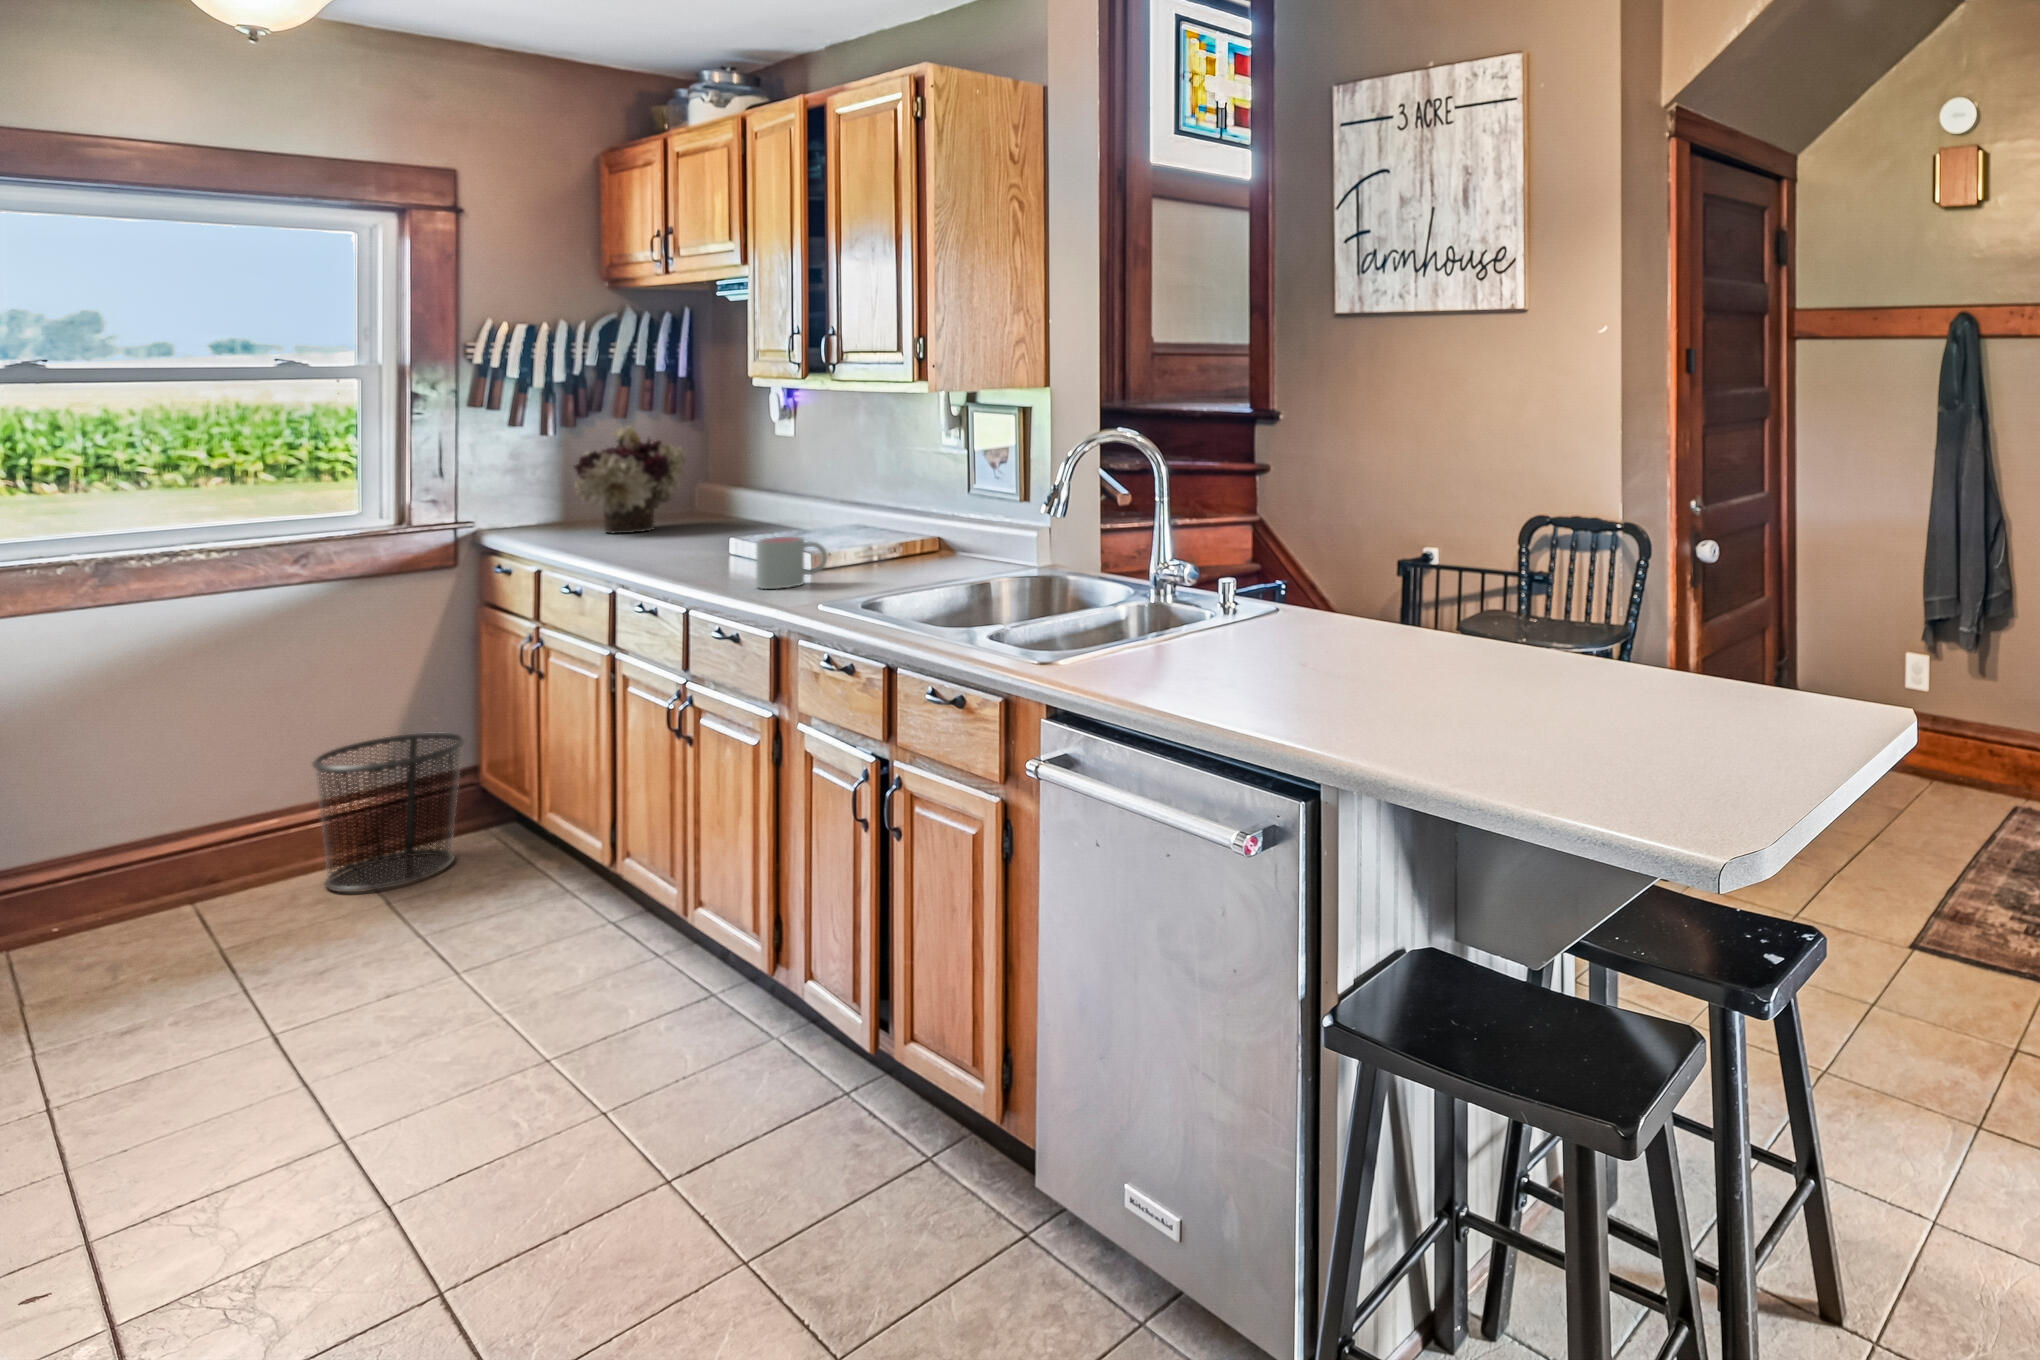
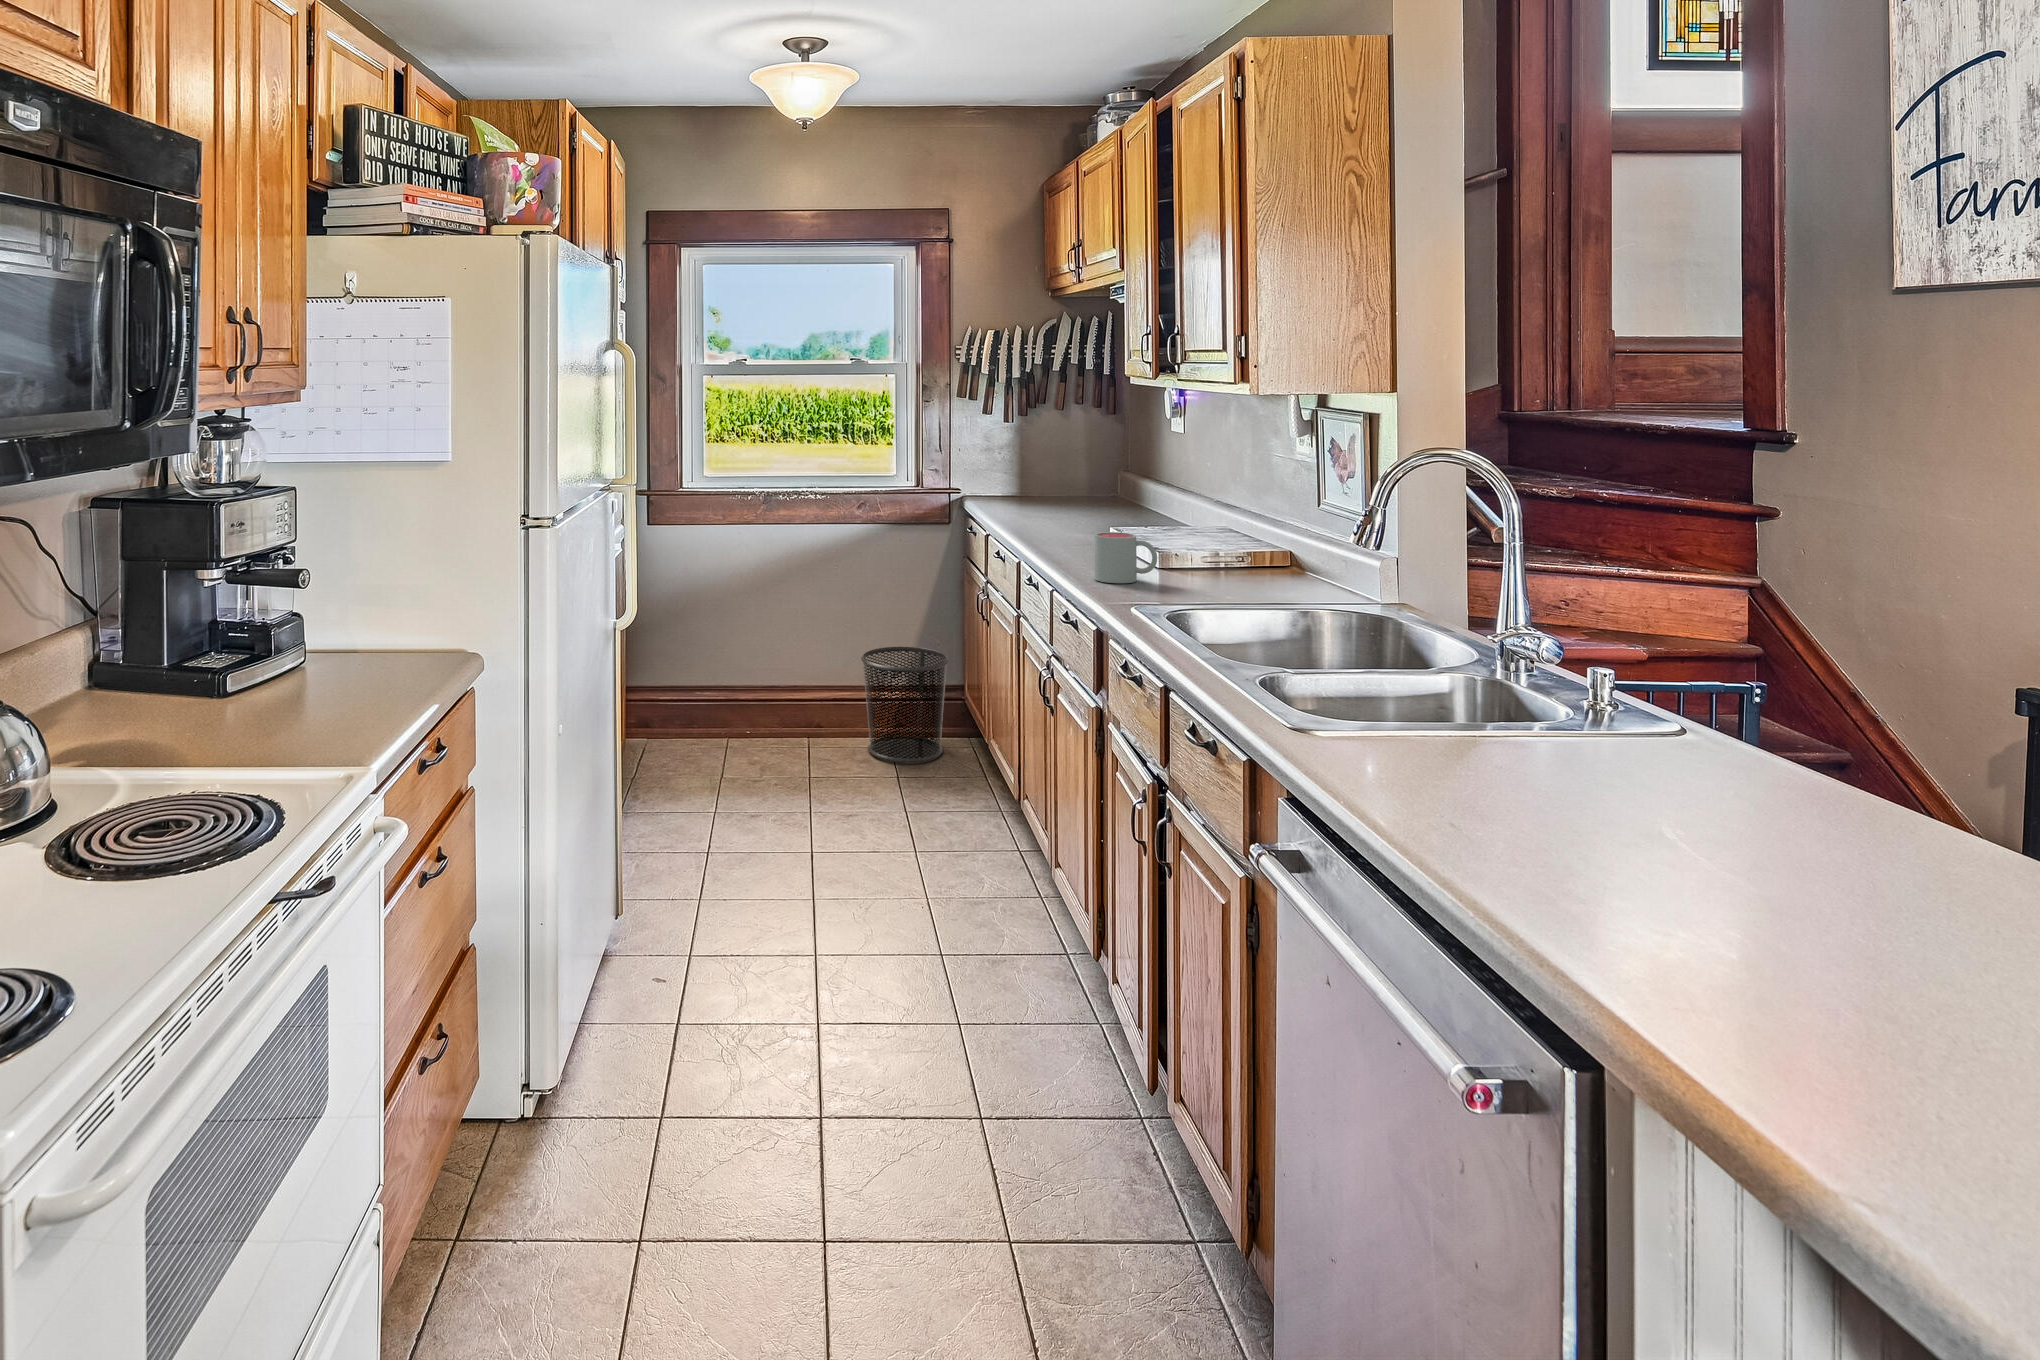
flower arrangement: present [574,426,686,533] -> none [1017,417,1101,511]

